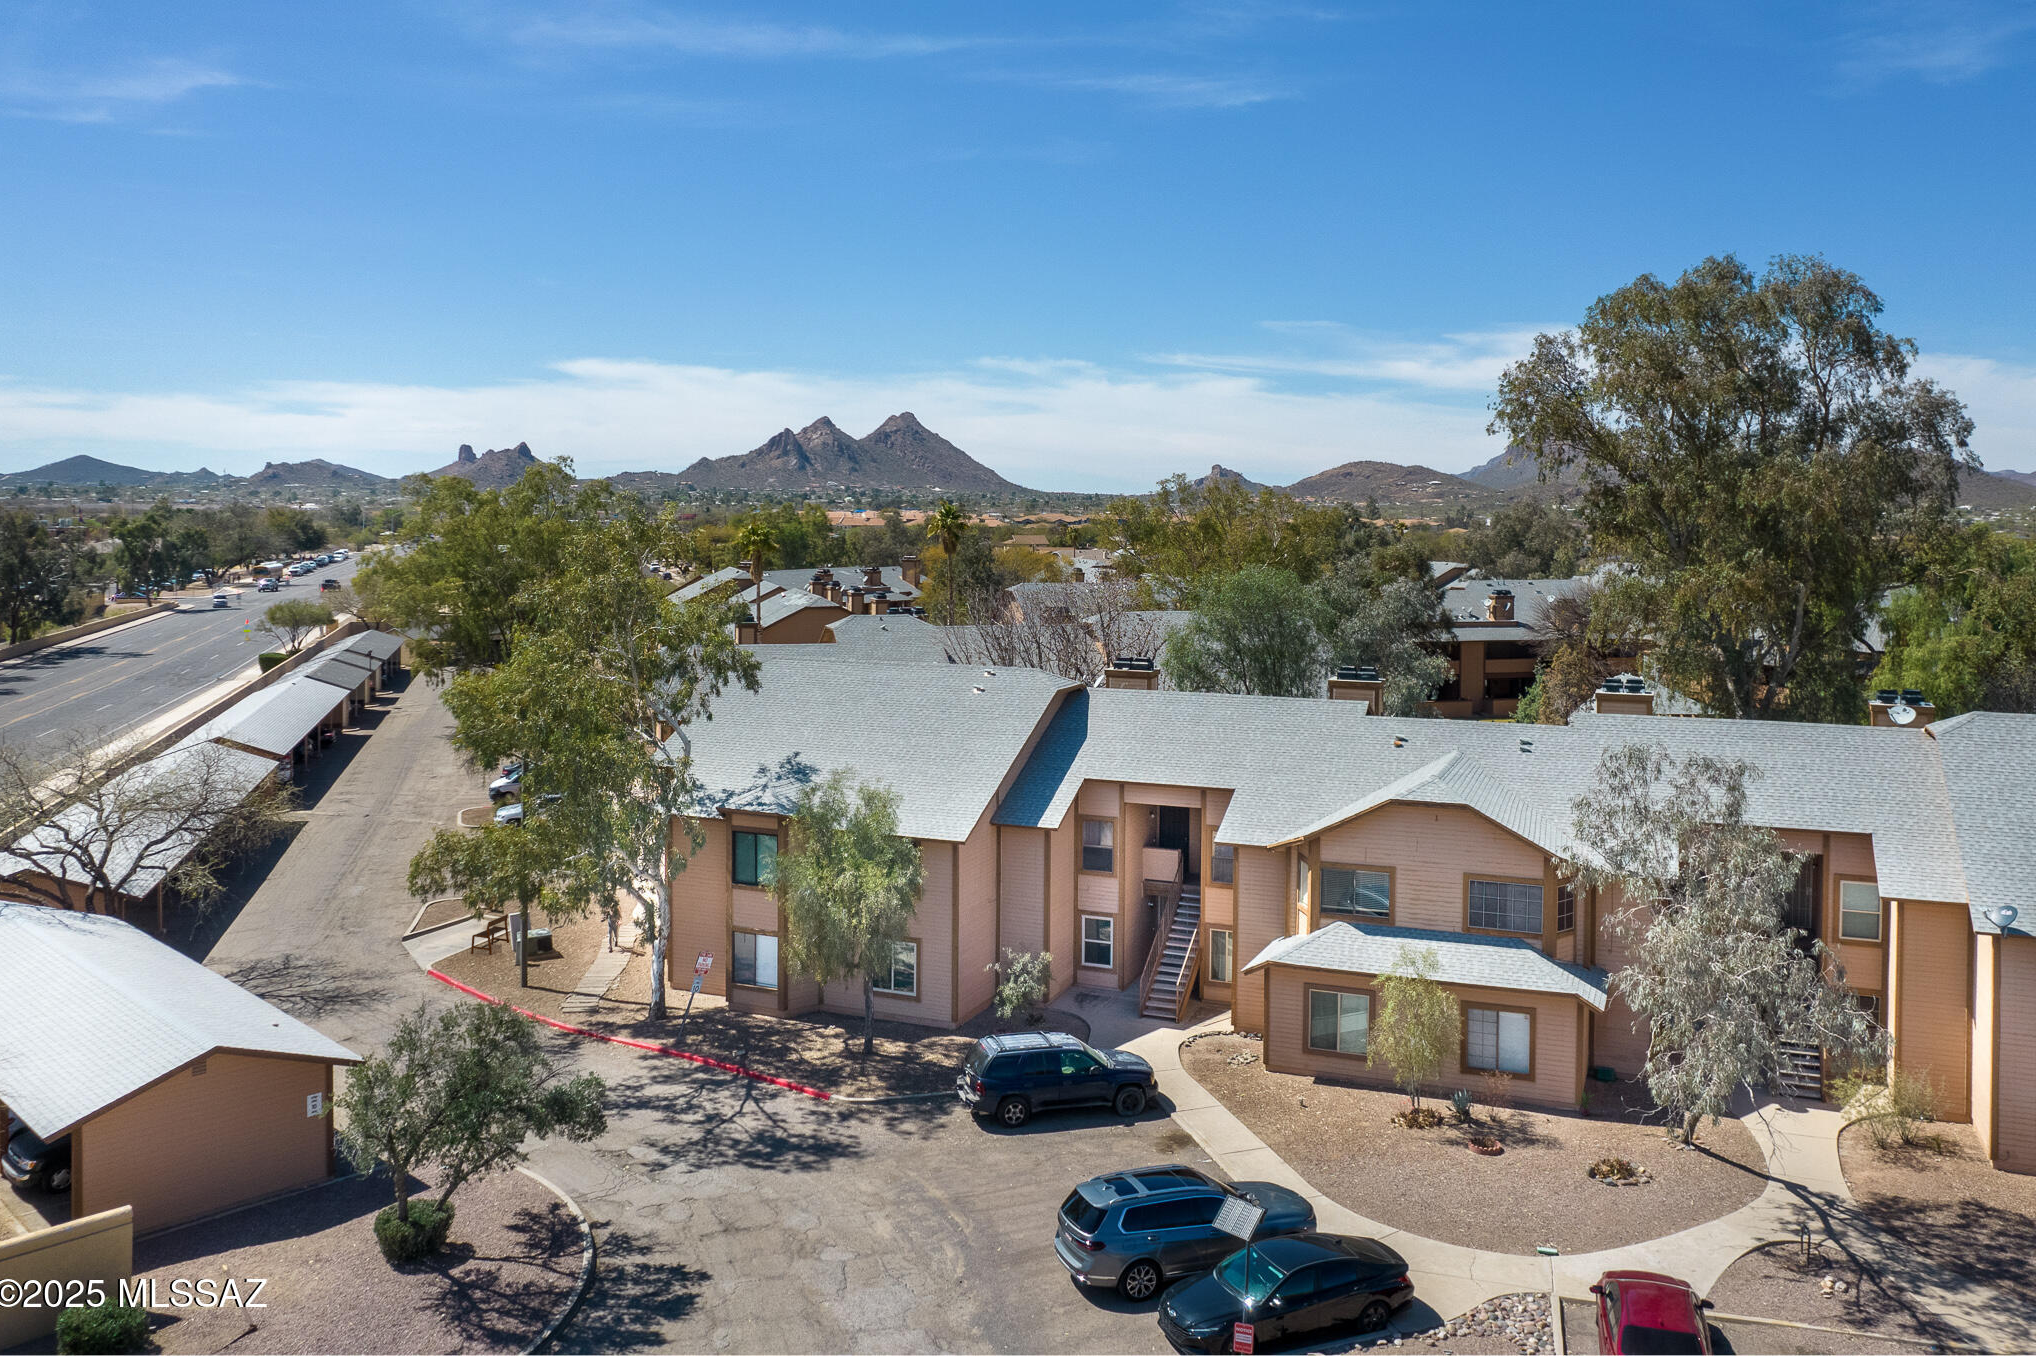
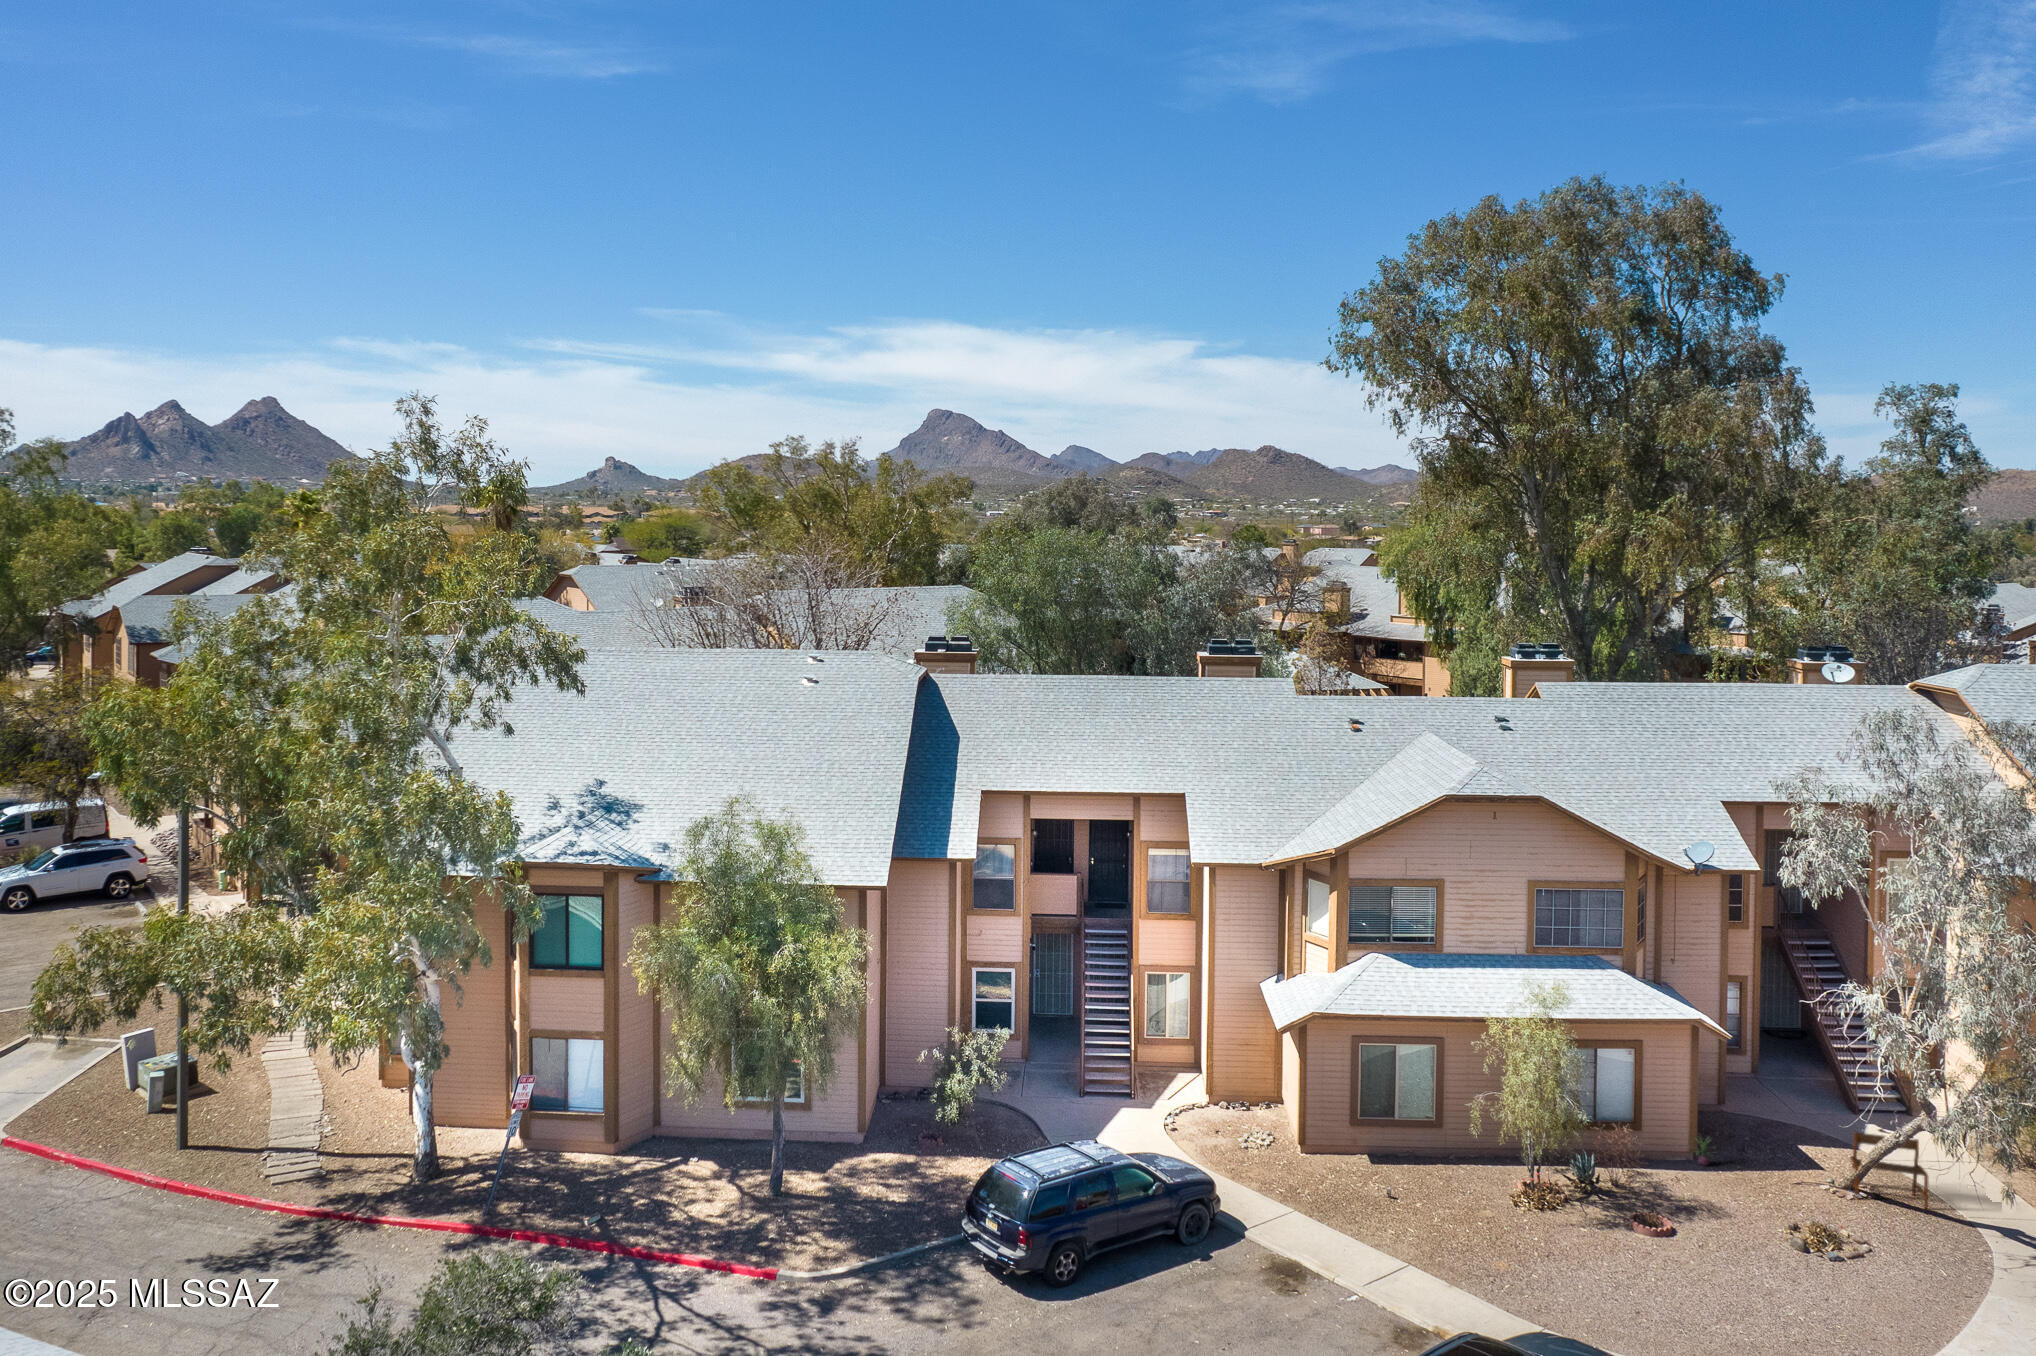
bench: present [471,914,509,955] -> present [1850,1132,1928,1209]

